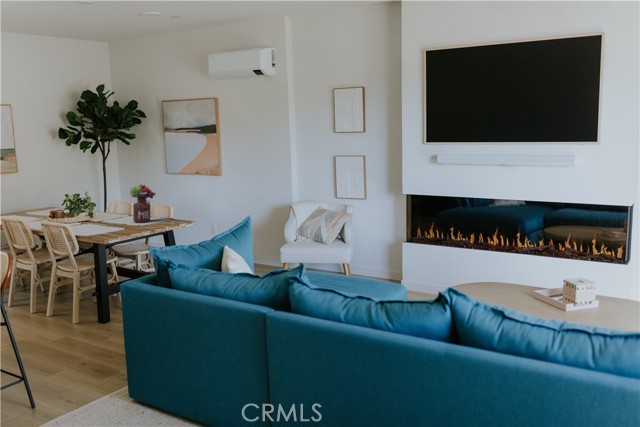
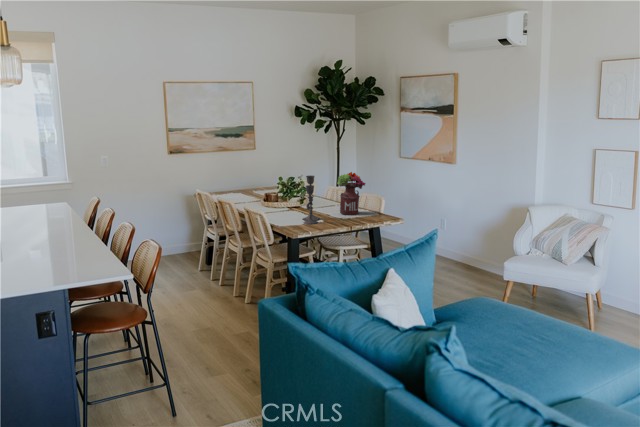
candlestick: none [101,189,119,232] -> present [303,176,320,224]

